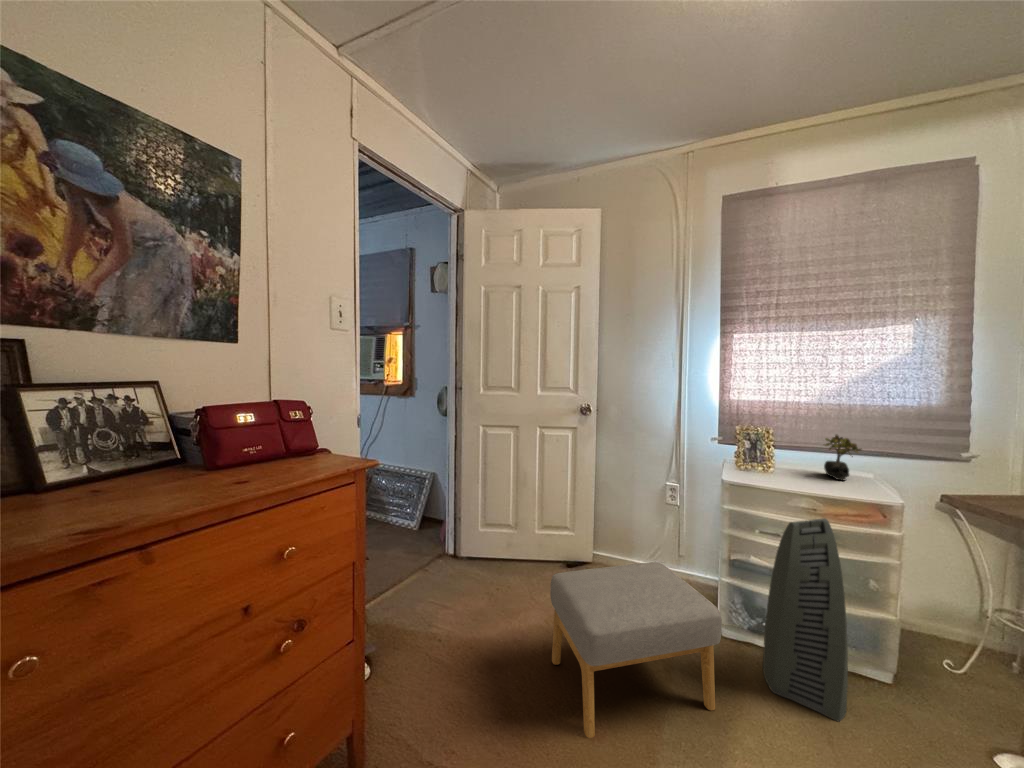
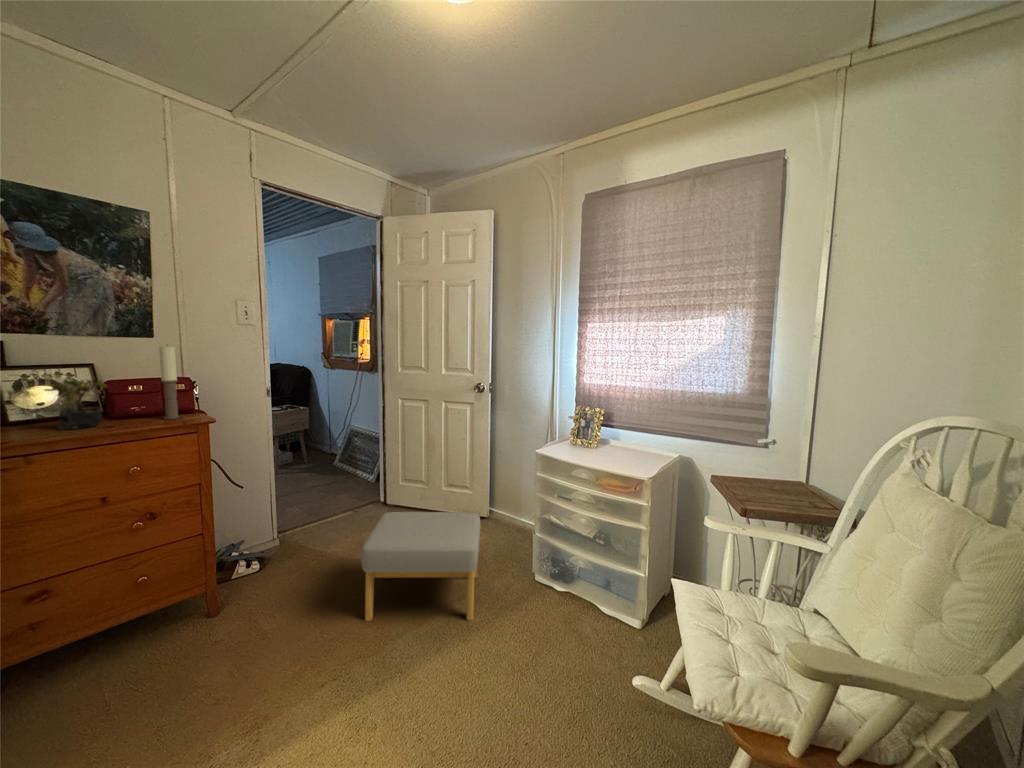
candle: none [302,348,324,465] -> present [159,346,180,419]
succulent plant: present [824,435,861,481] -> present [45,377,107,430]
air purifier: present [763,518,848,721] -> none [529,486,595,642]

